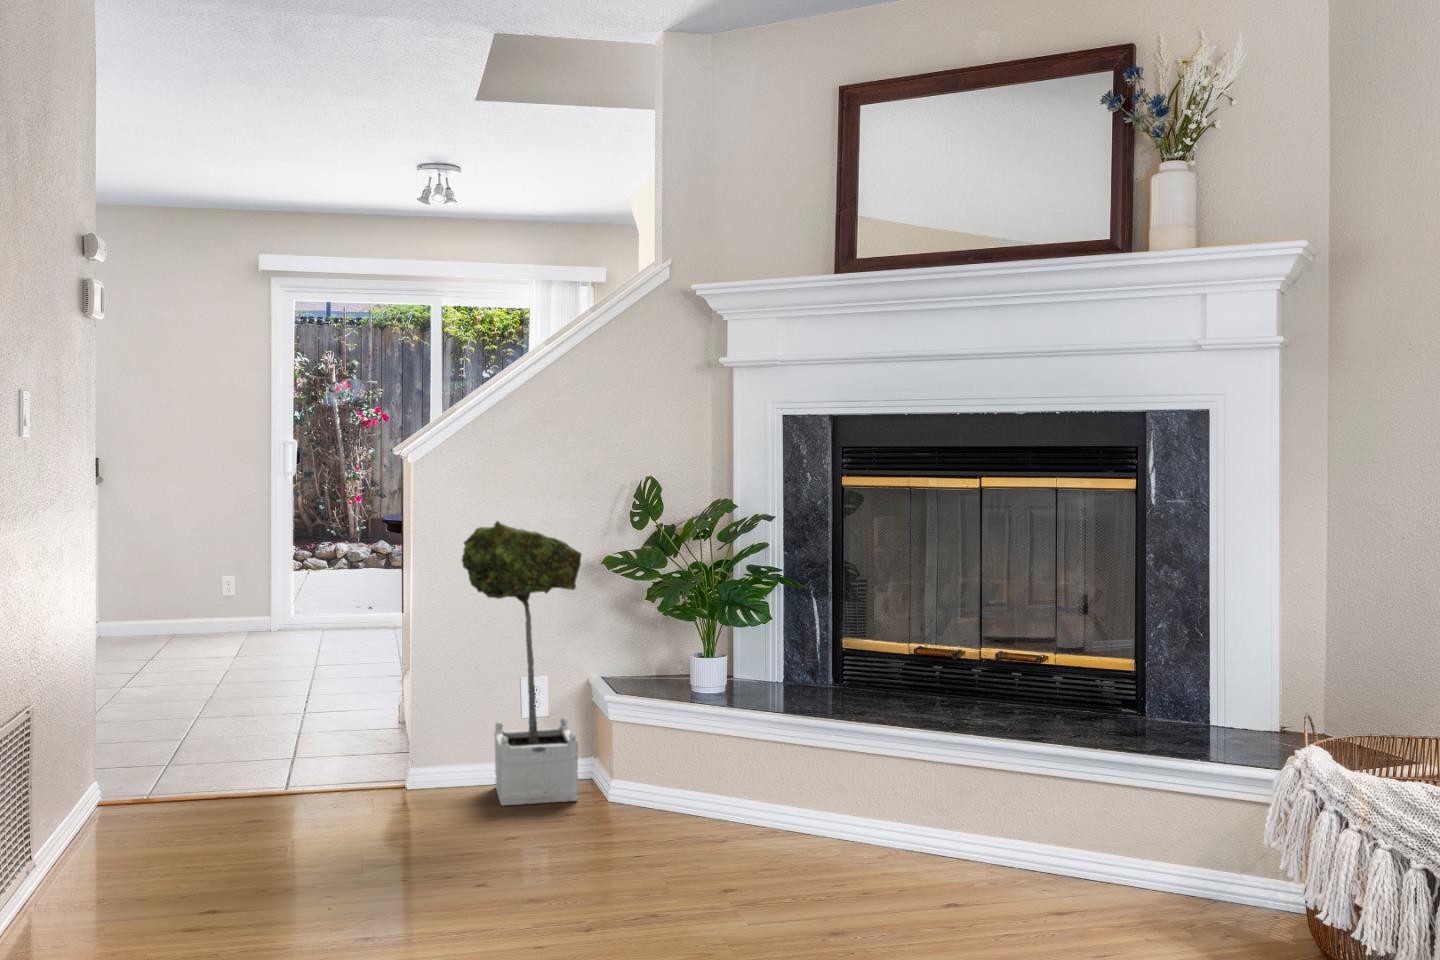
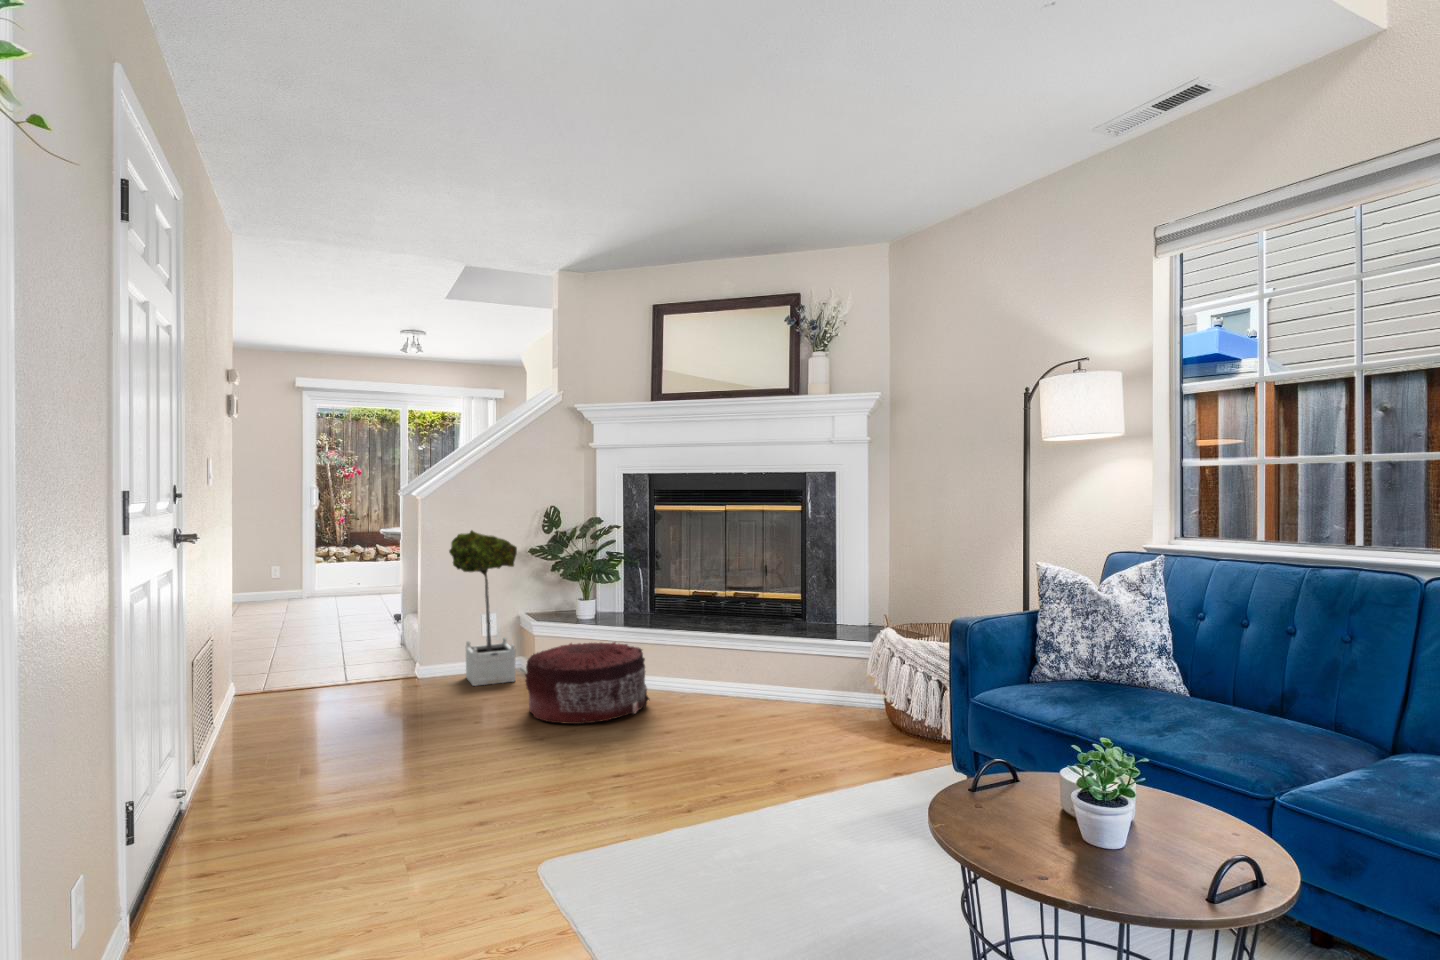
pouf: none [571,738,812,903] -> present [525,642,649,724]

